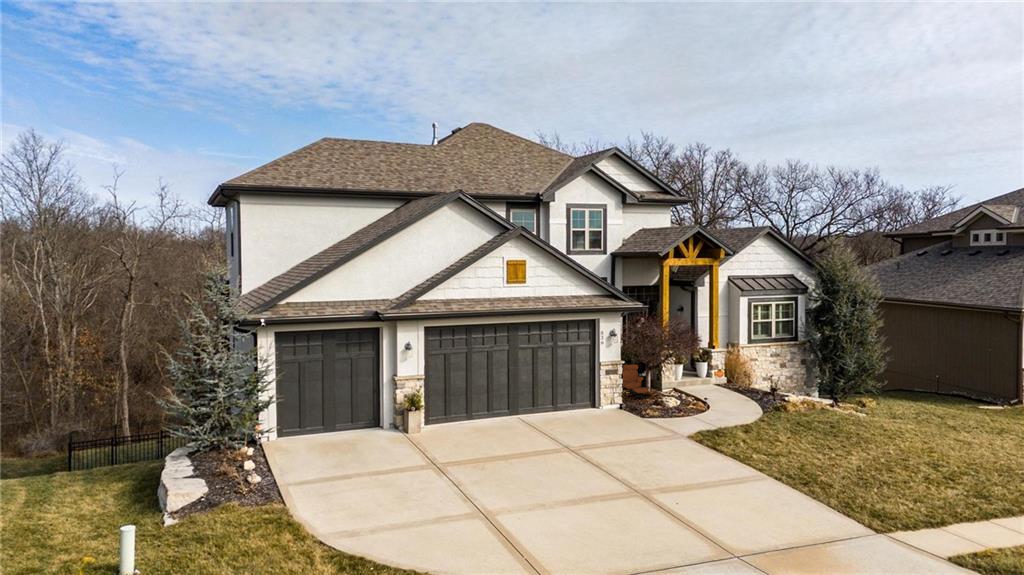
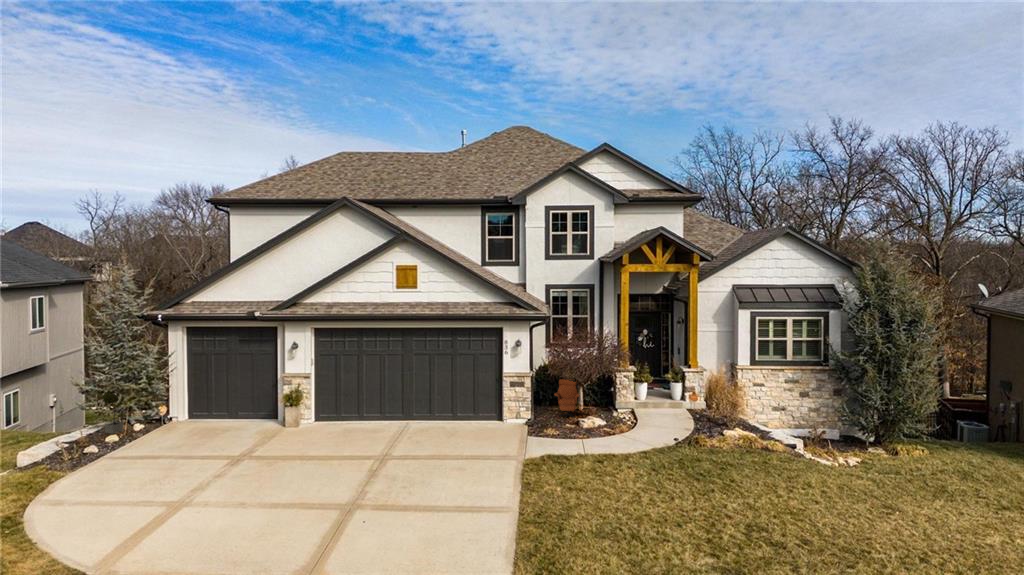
potted tree: none [217,412,239,459] -> present [102,392,124,434]

